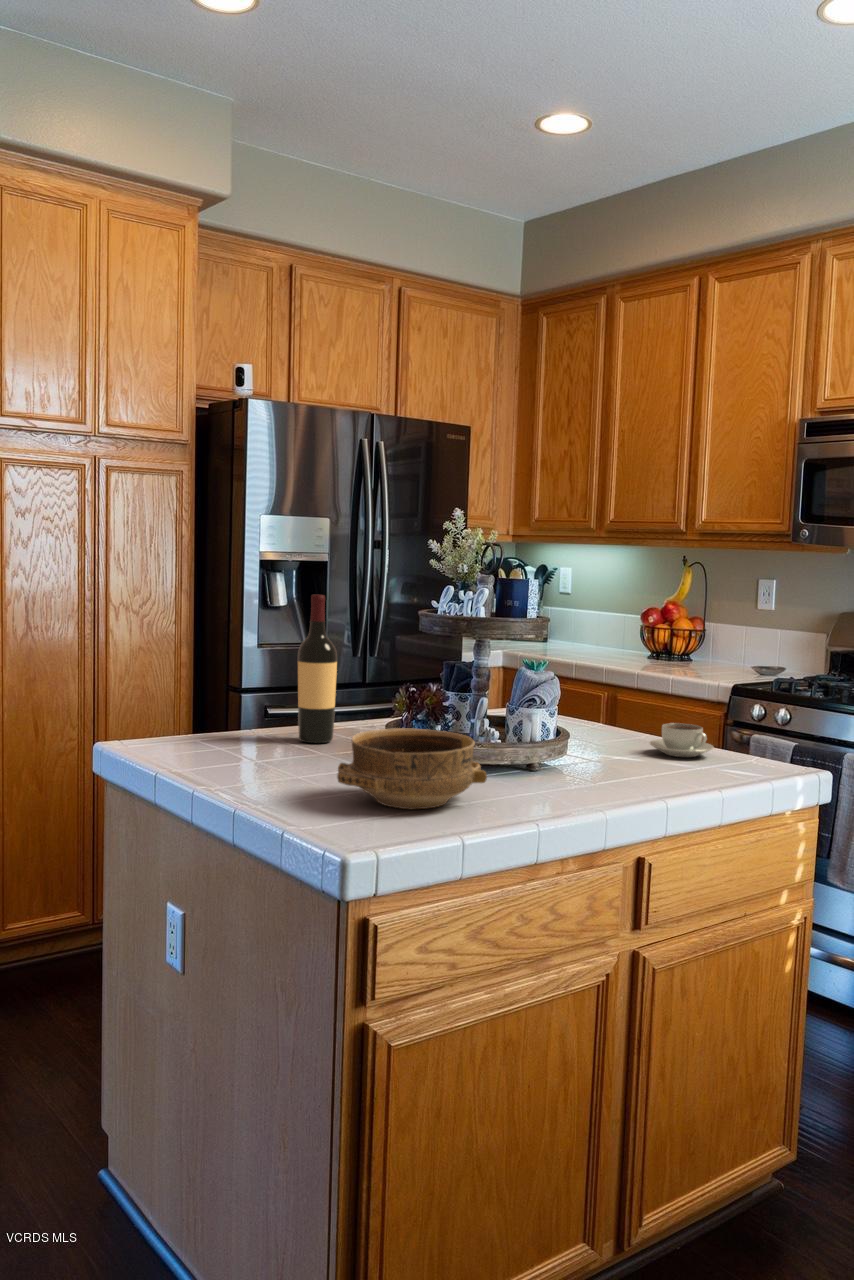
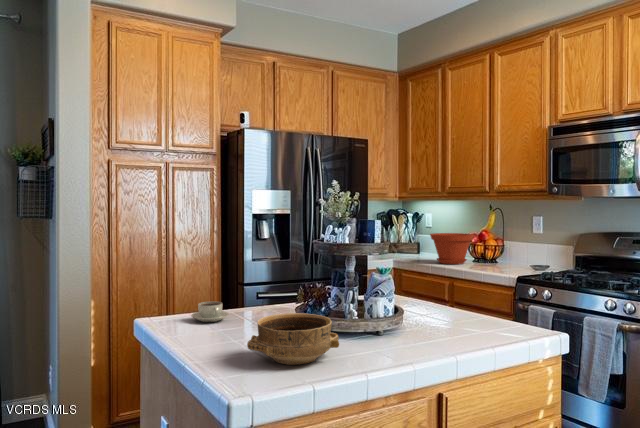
wine bottle: present [298,595,337,743] -> none [249,234,271,319]
plant pot: none [573,605,654,662] -> present [430,233,474,264]
coffee cup: present [650,723,713,757] -> present [191,301,229,322]

